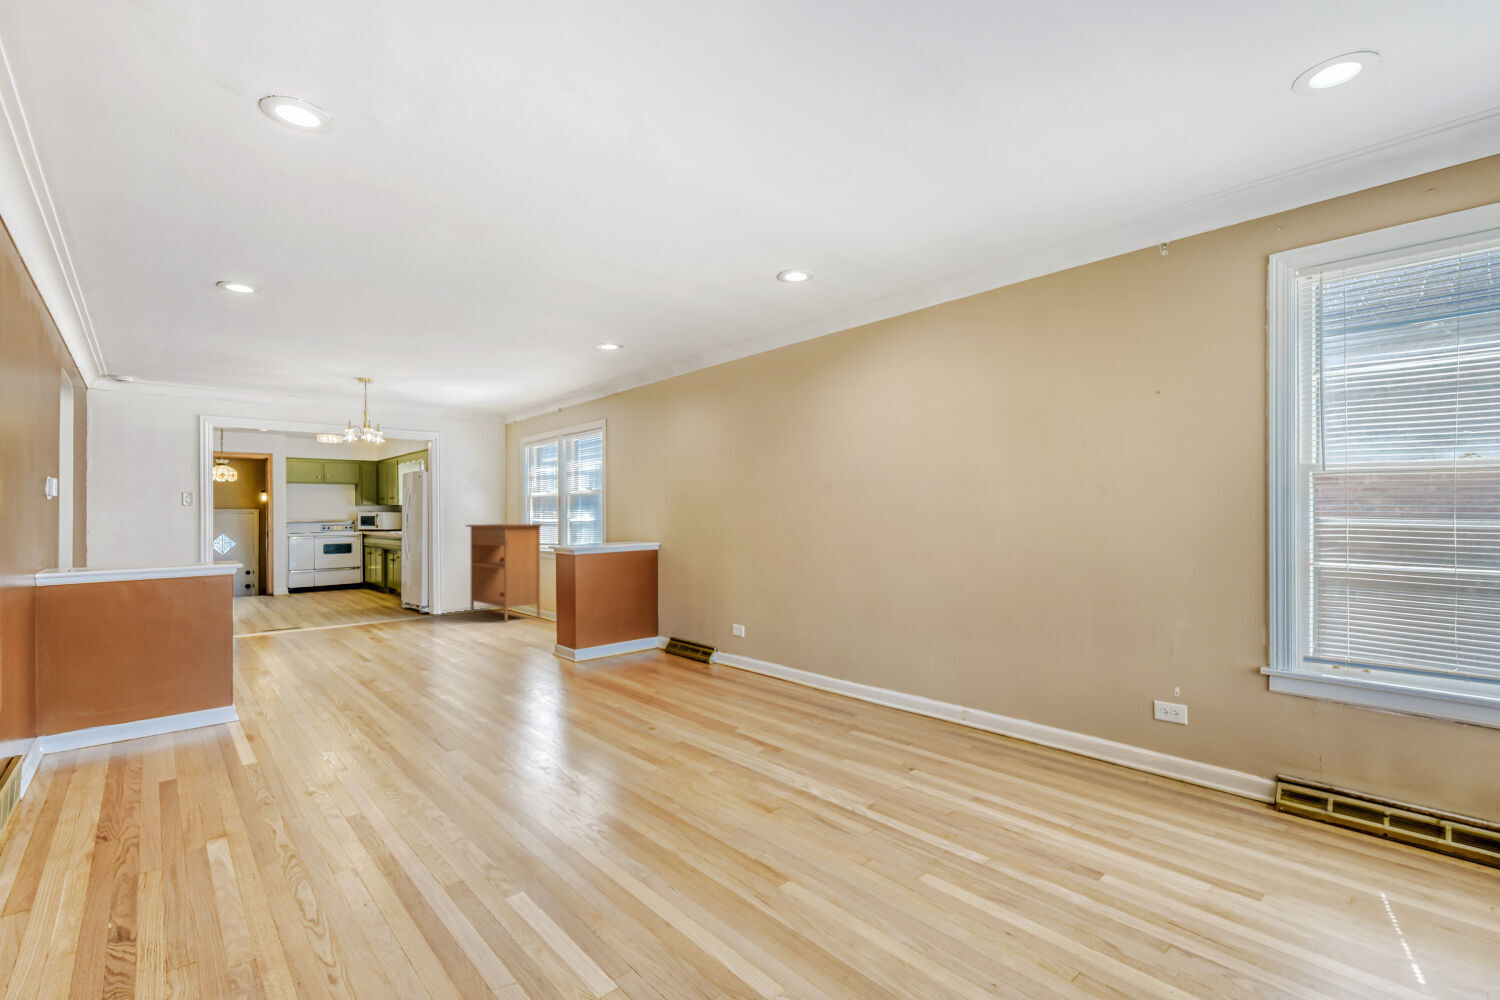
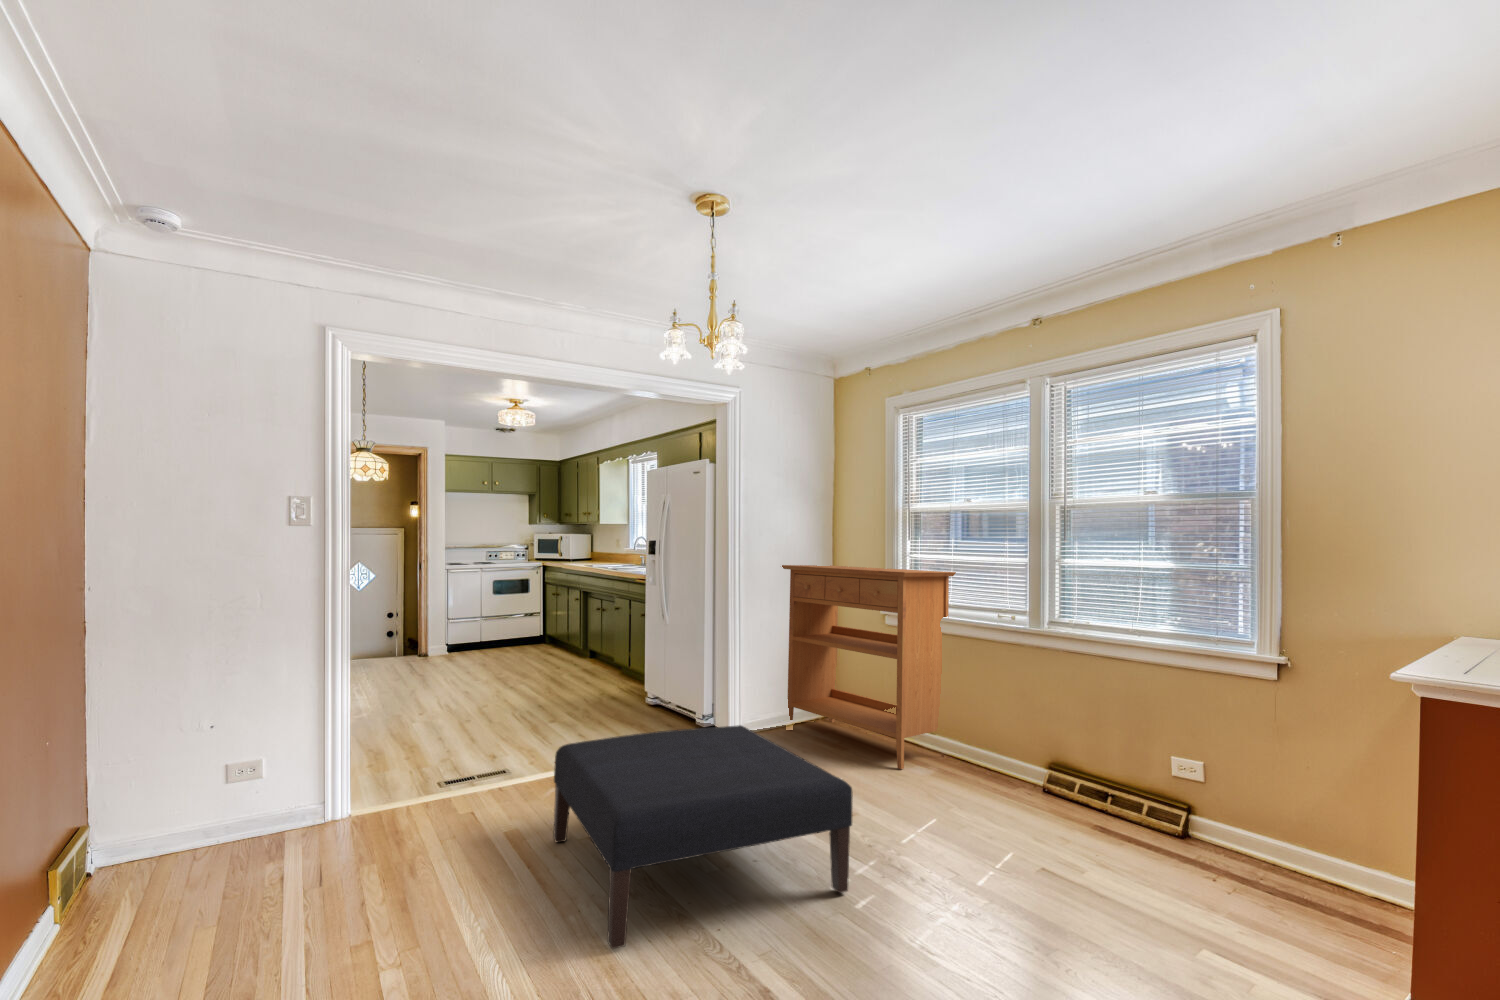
ottoman: none [298,597,415,660] -> present [553,725,853,949]

